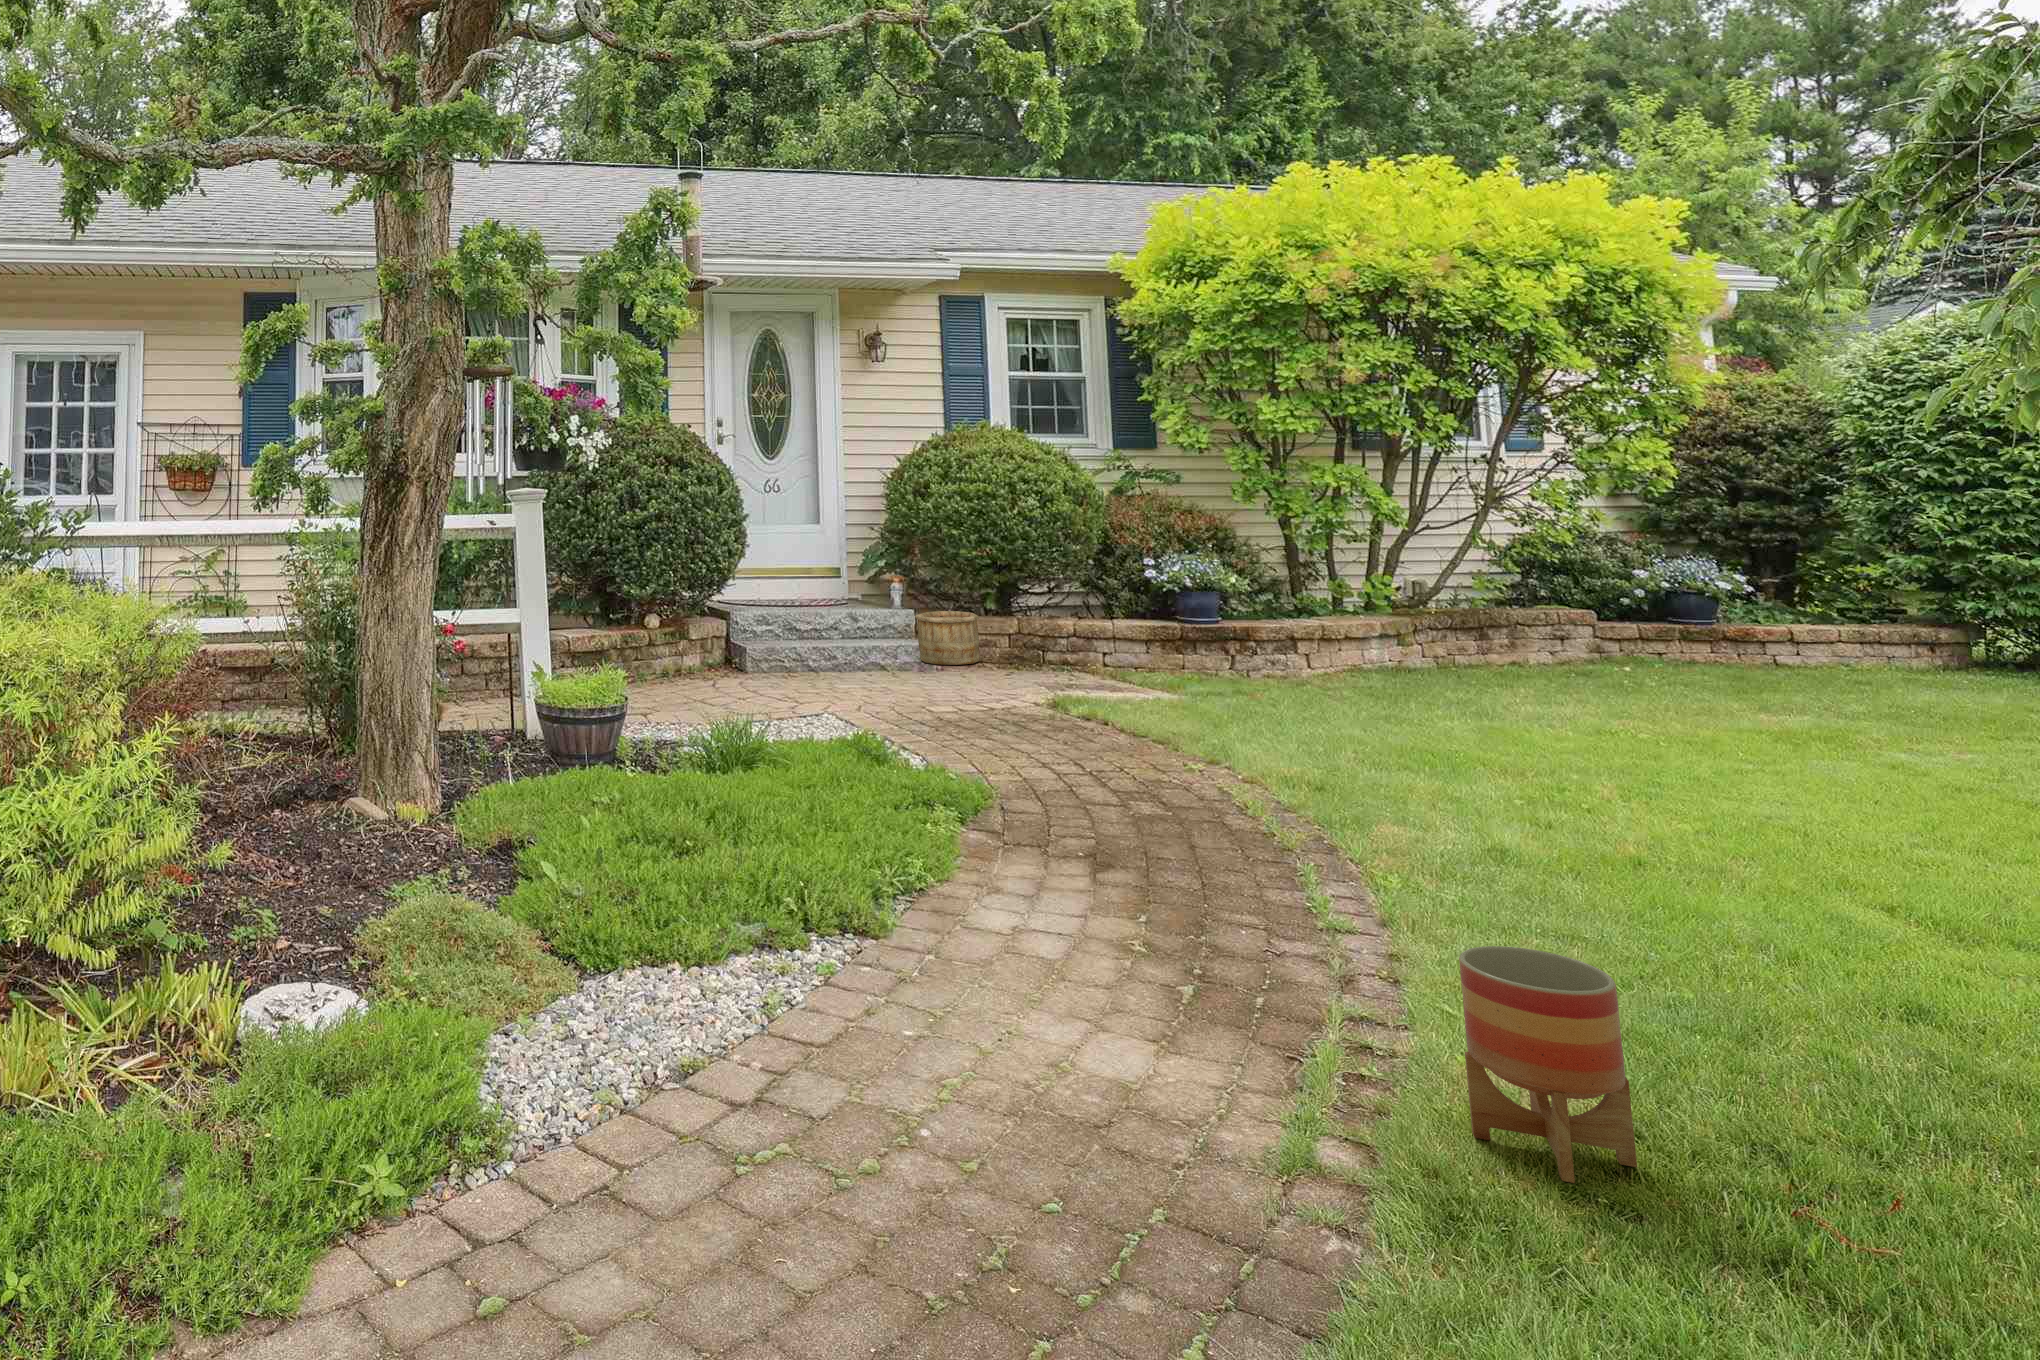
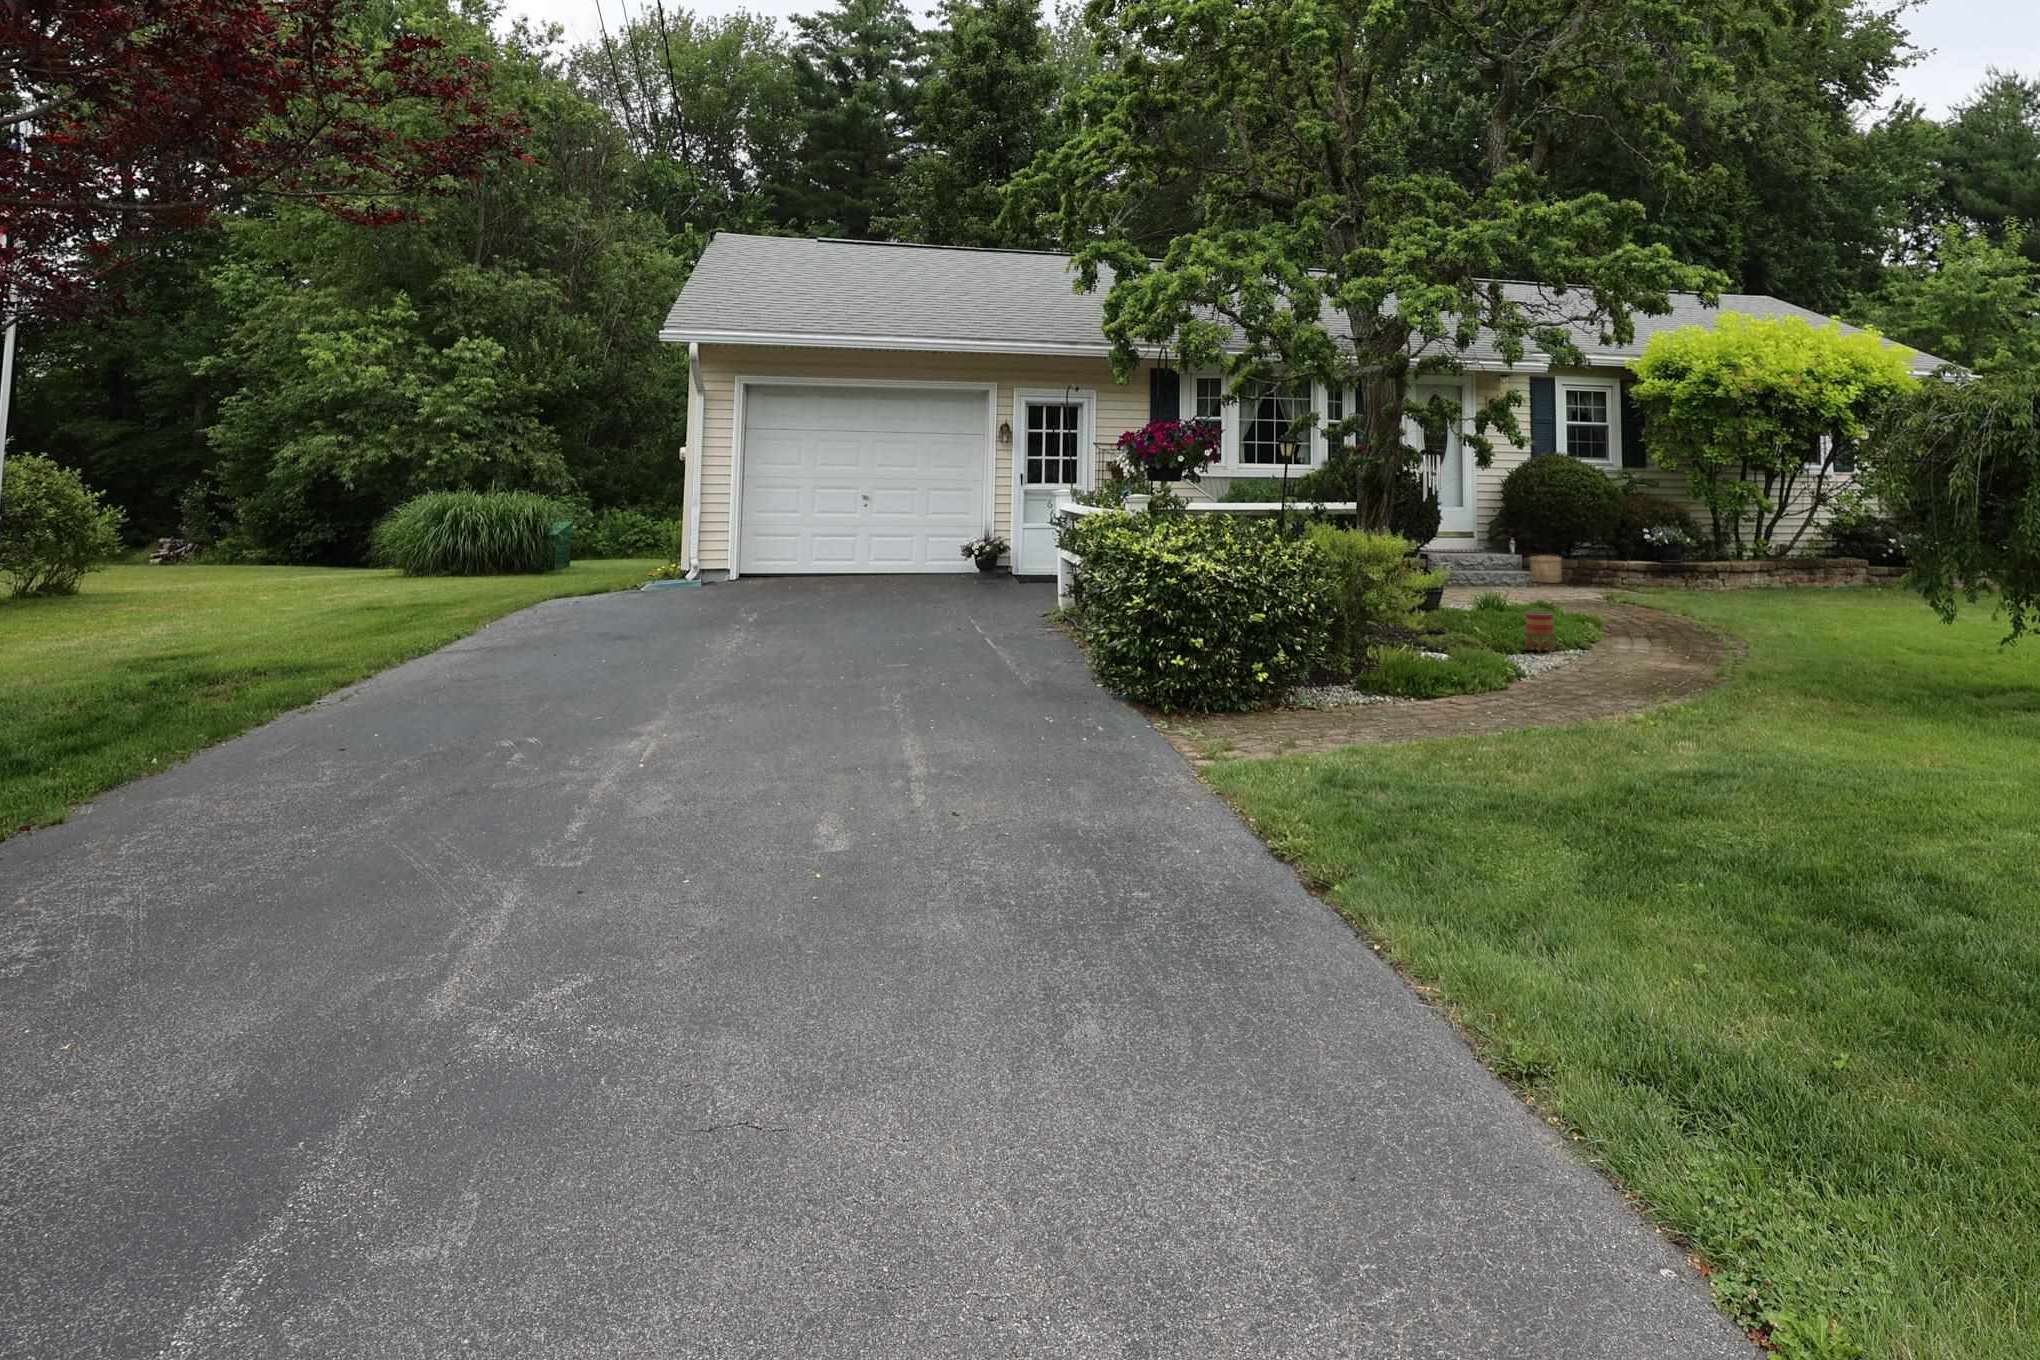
planter: present [1459,946,1637,1183] -> present [1526,611,1555,652]

